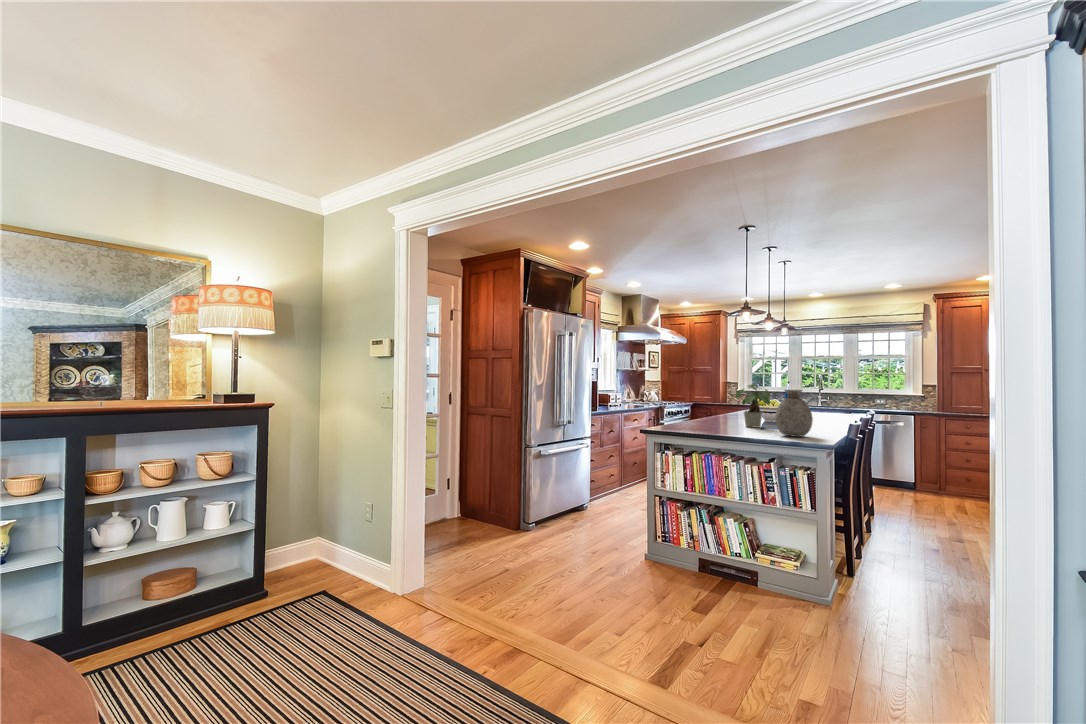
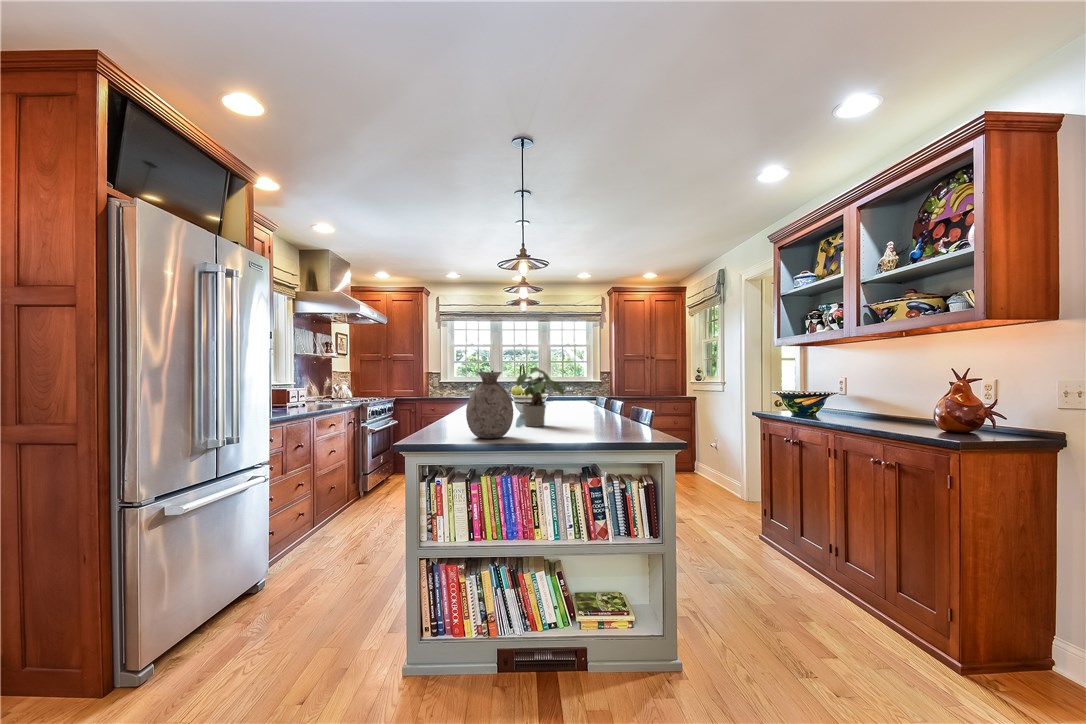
vase: present [775,390,813,437] -> present [466,372,513,438]

